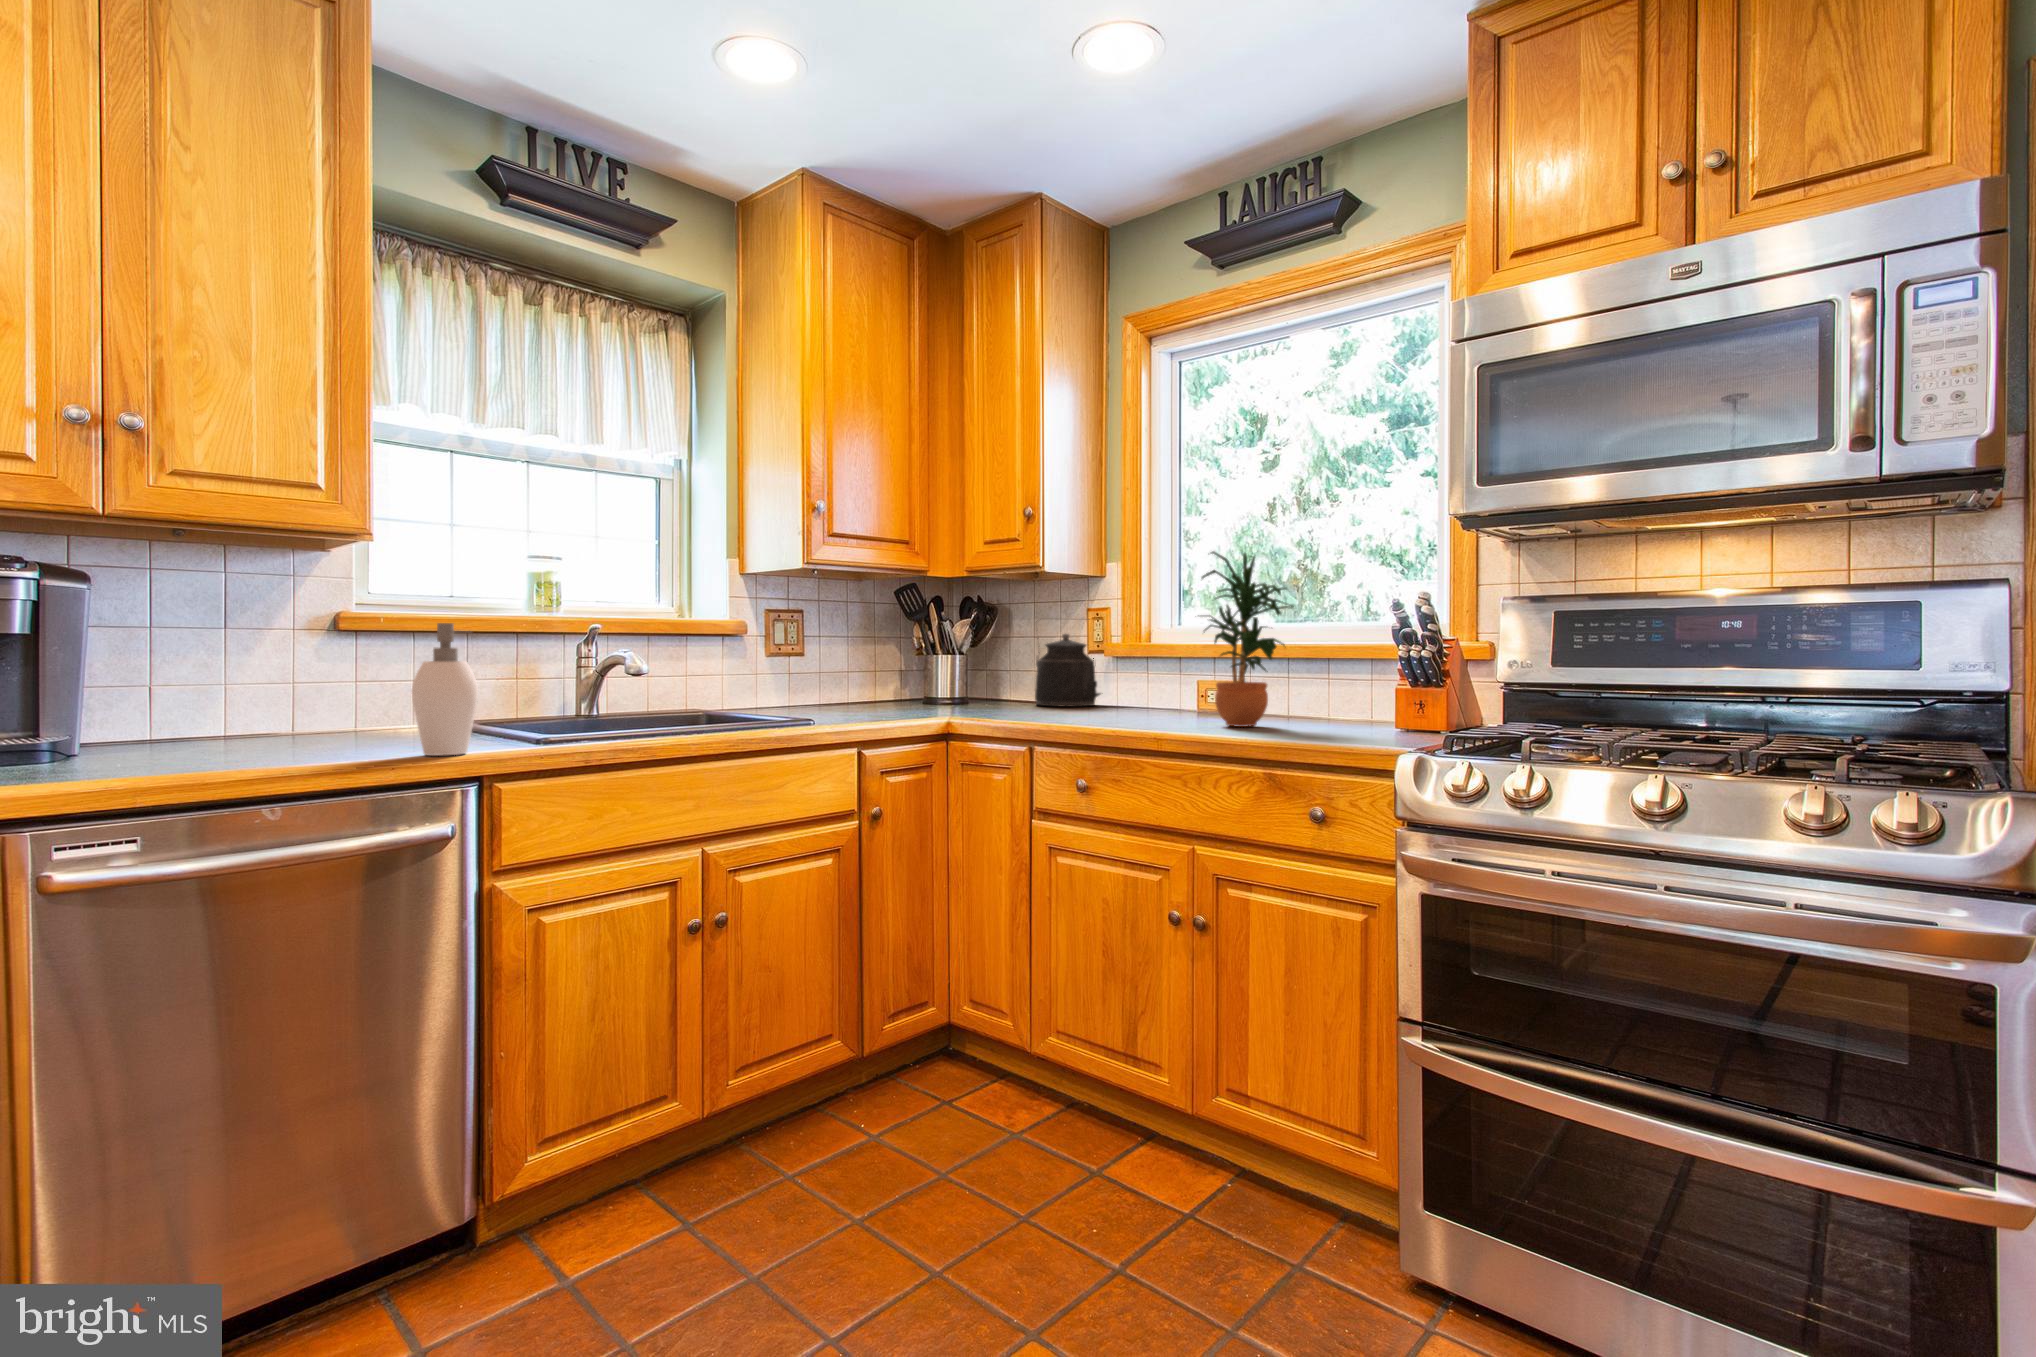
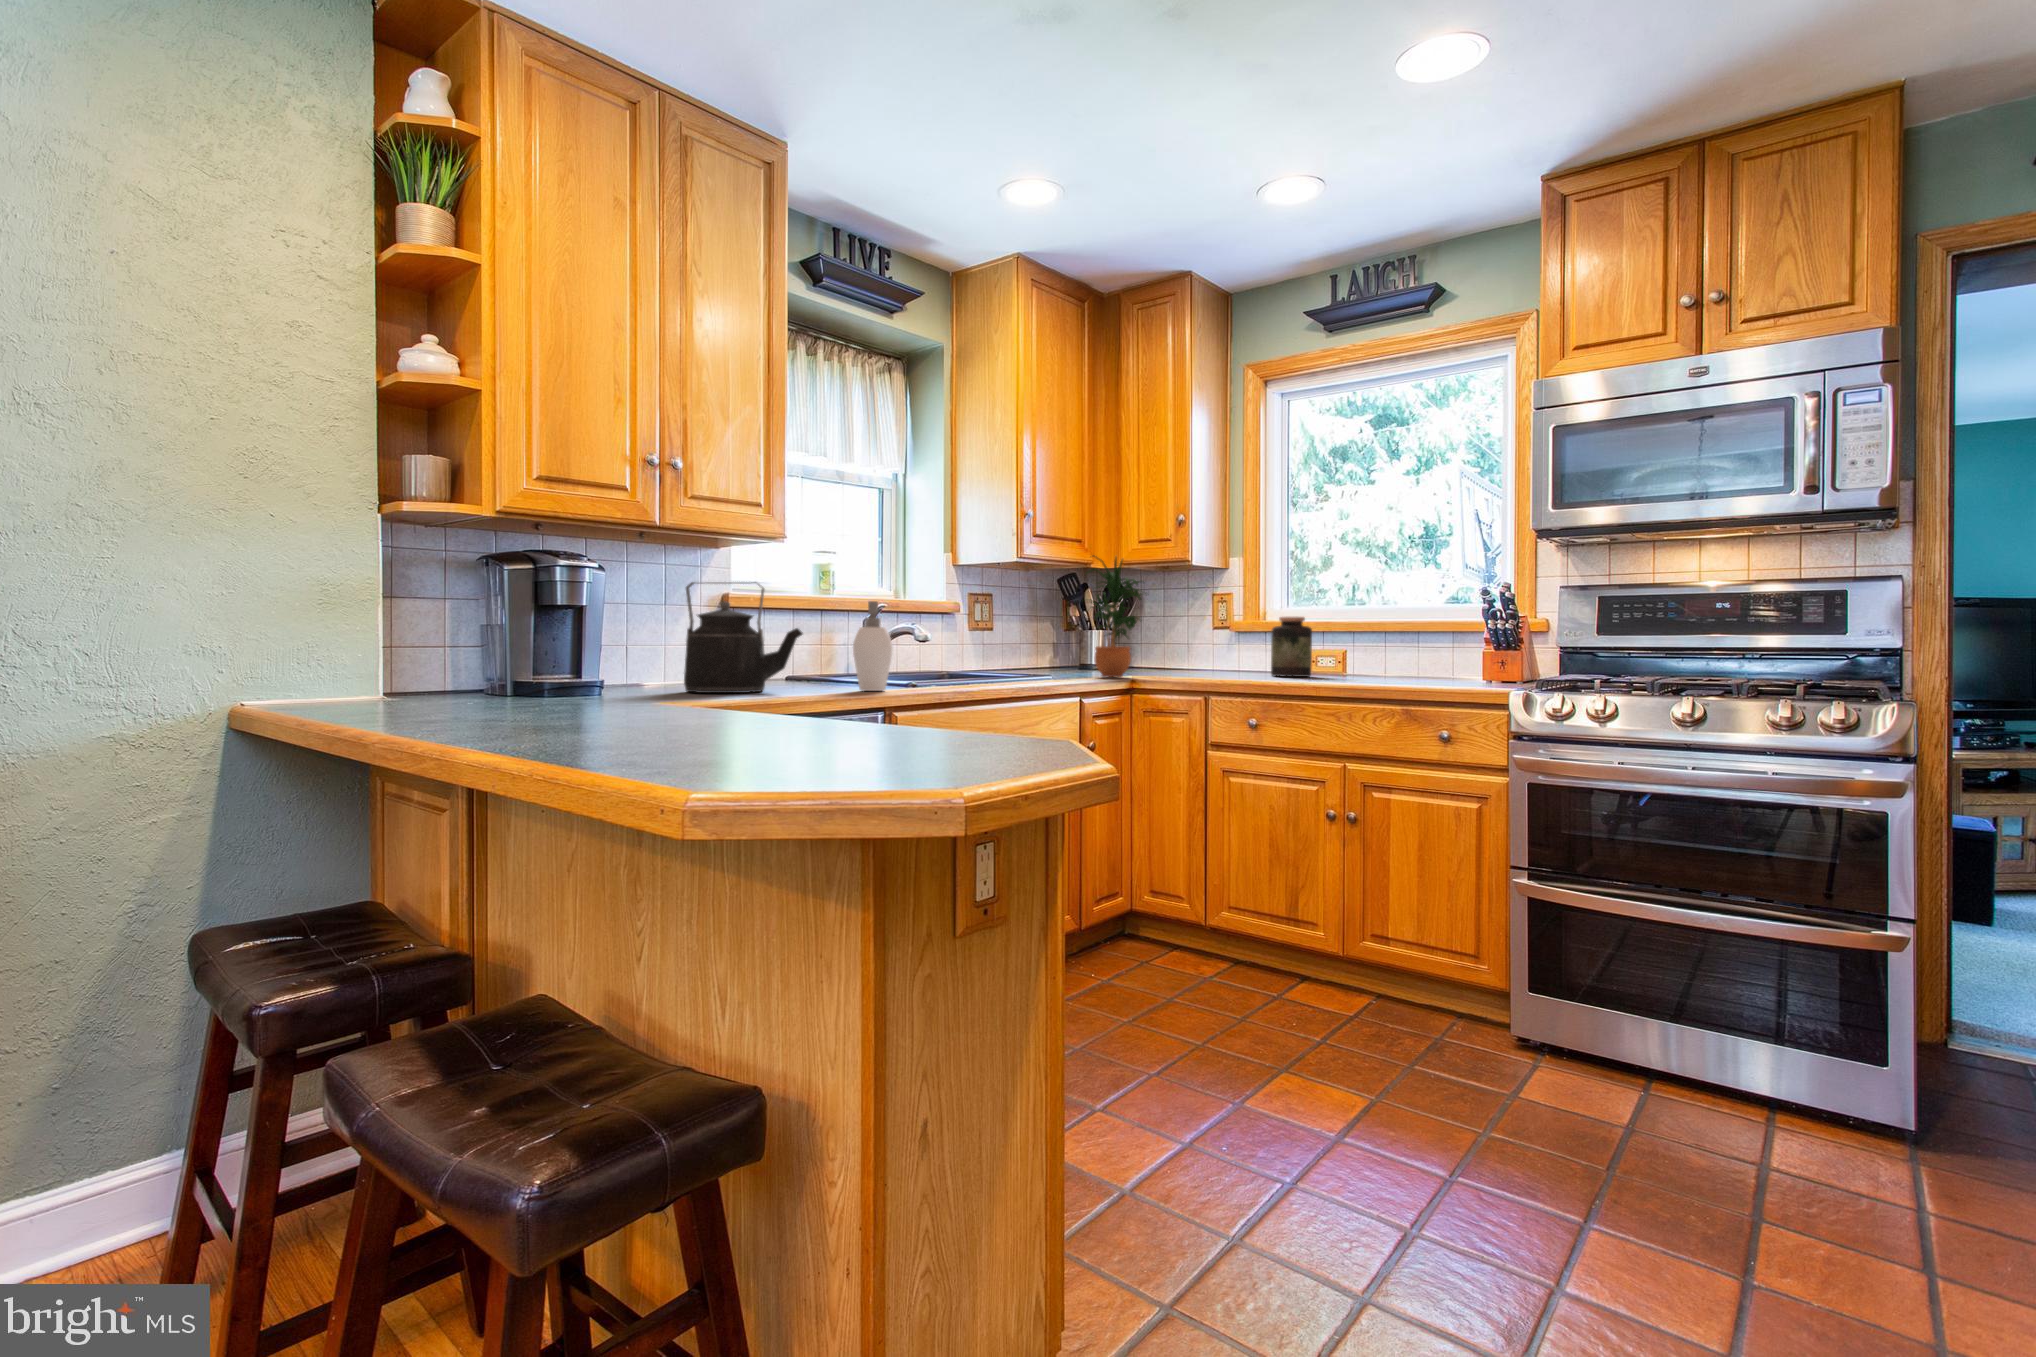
potted plant: present [1202,551,1294,727] -> present [1086,556,1146,677]
kettle: present [1035,634,1100,707] -> present [684,582,802,693]
jar: none [1133,638,1186,719] -> present [1271,617,1312,677]

